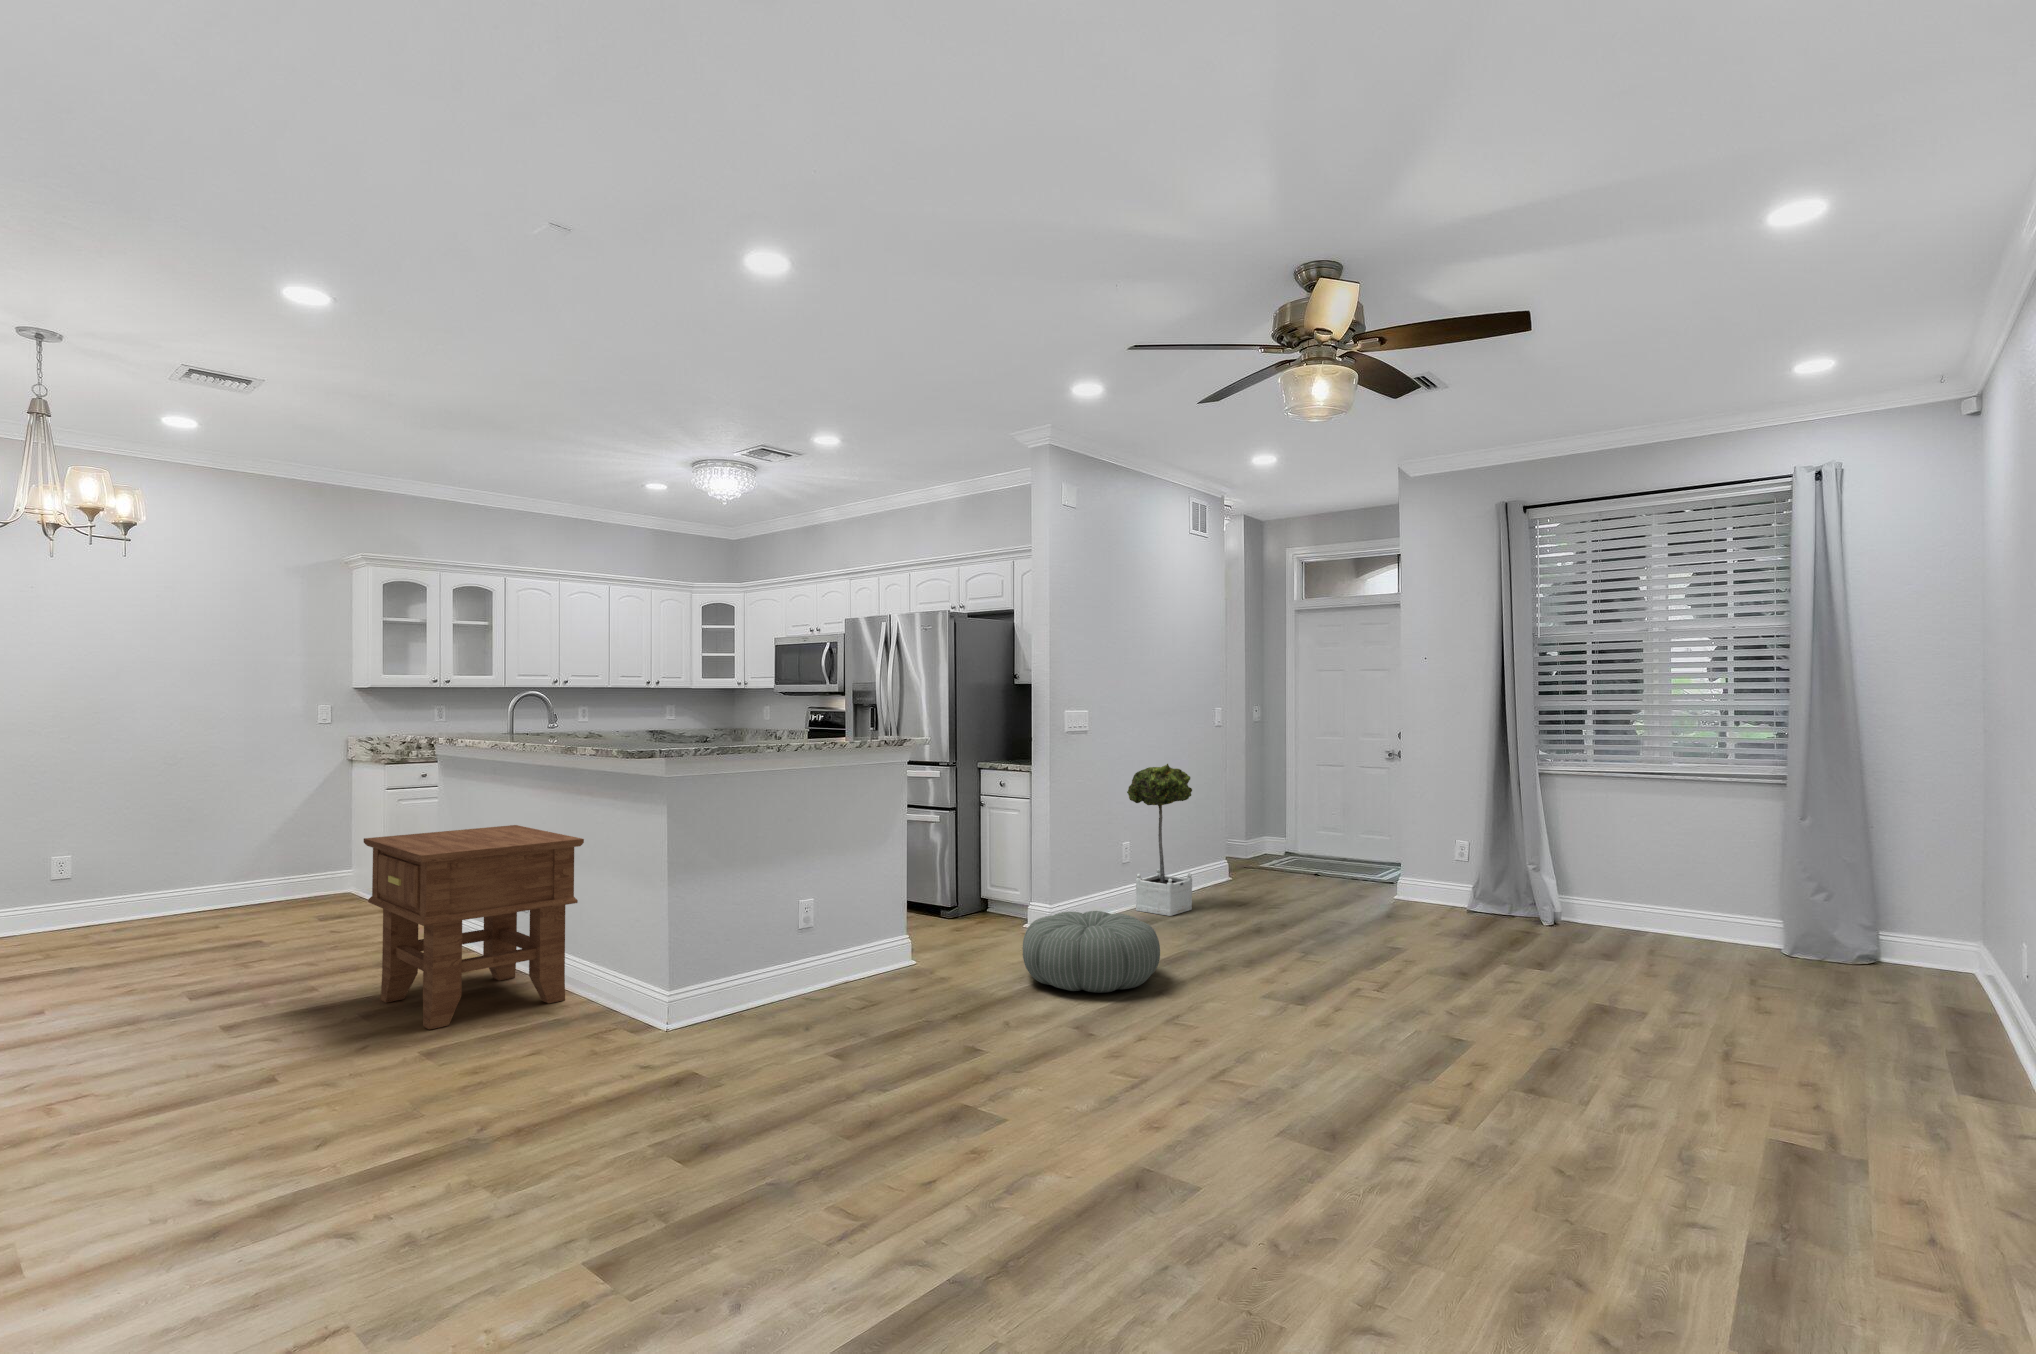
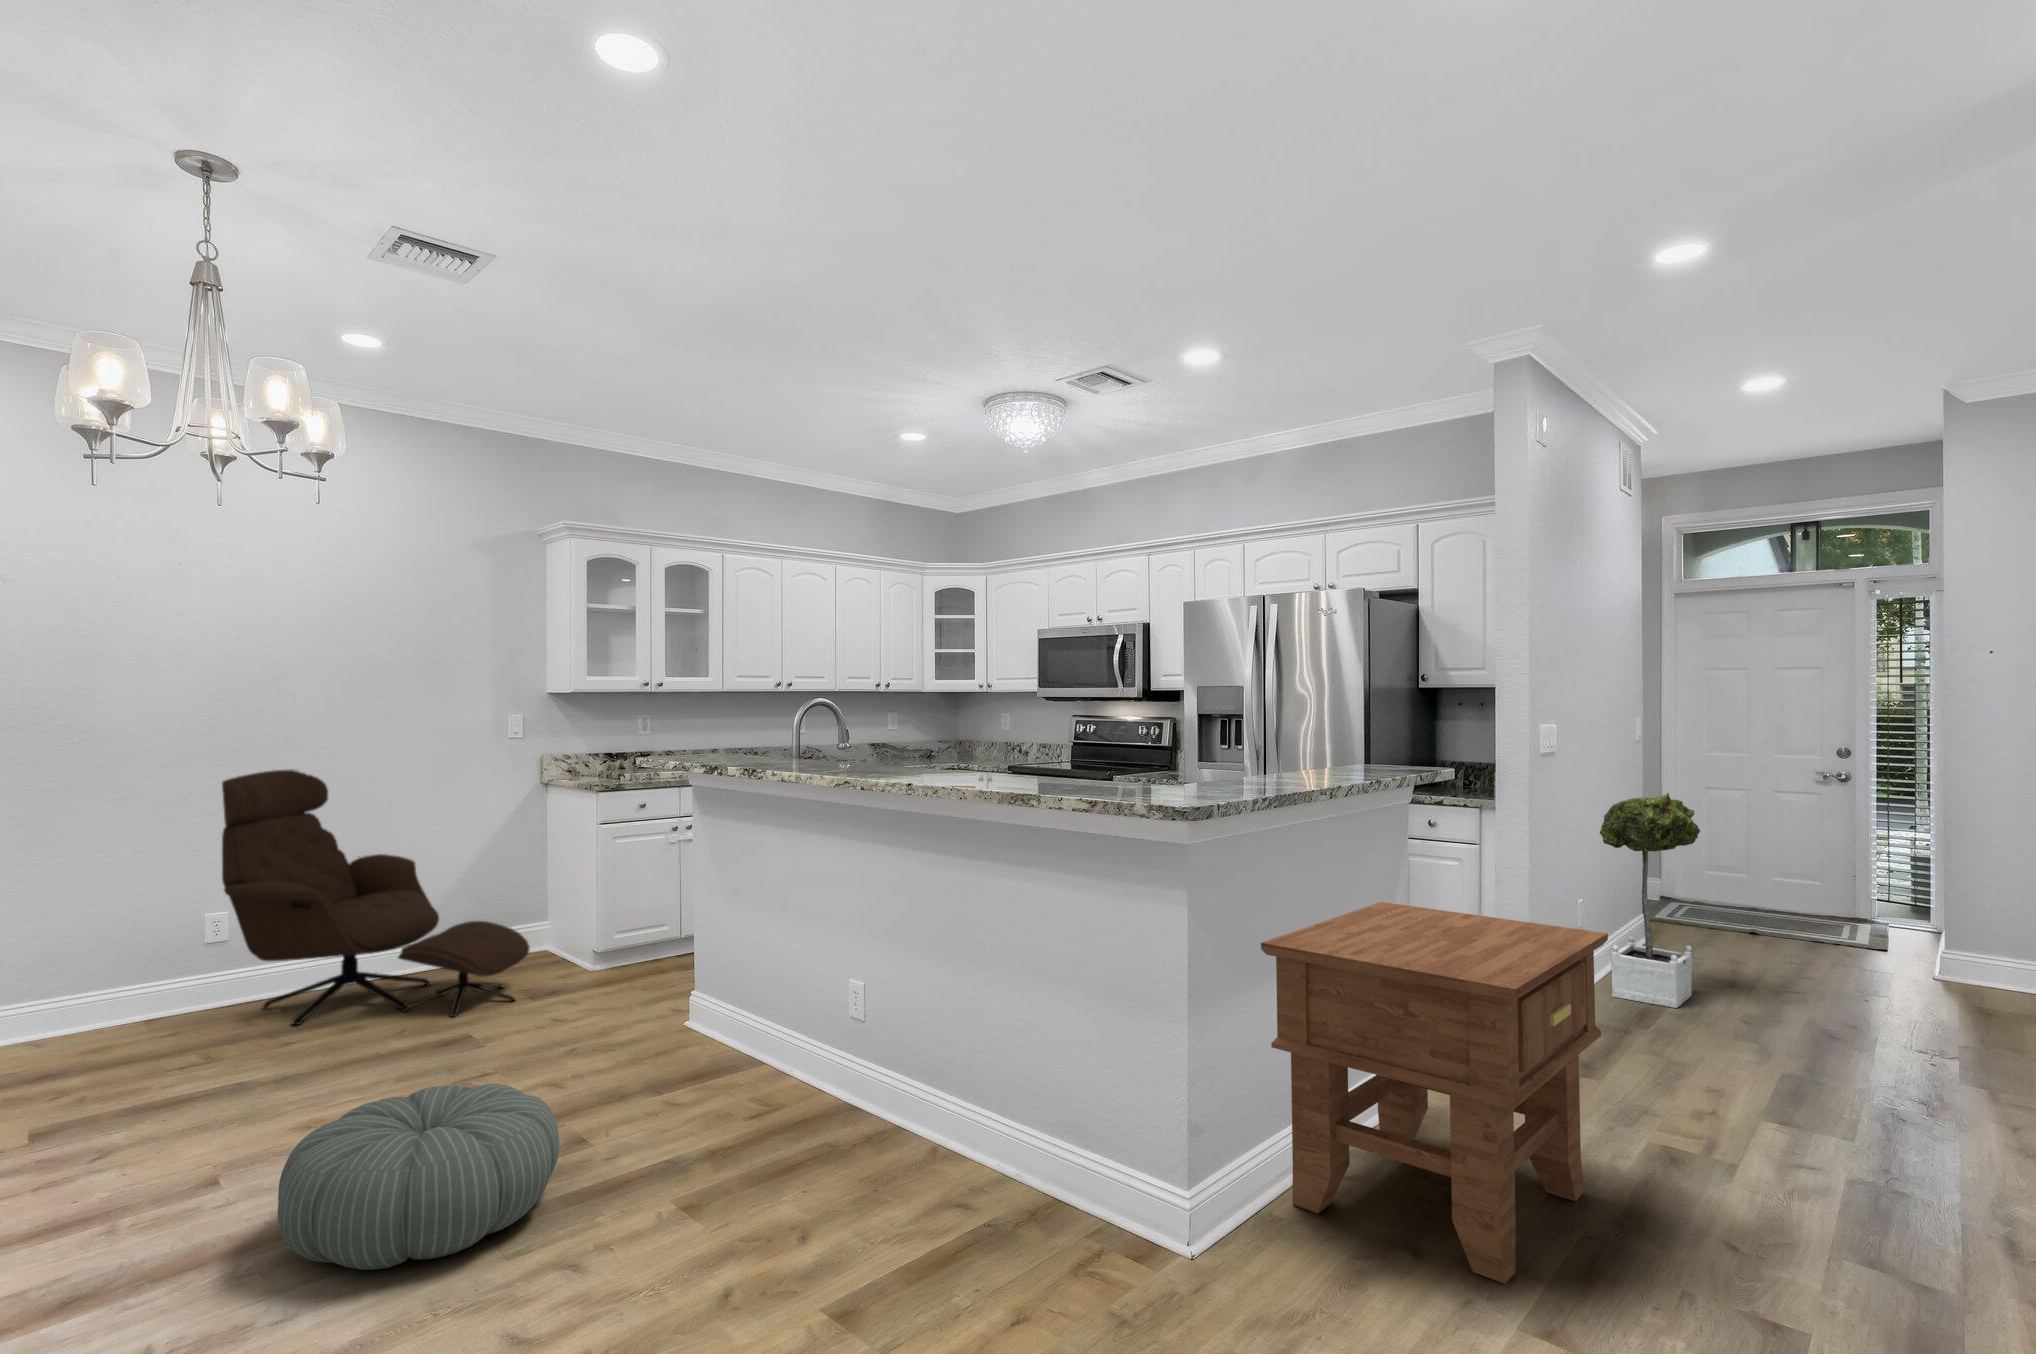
lounge chair: none [62,743,321,937] -> present [222,770,530,1025]
side table: present [364,825,584,1030] -> present [1261,902,1608,1284]
pouf: present [1023,911,1160,993] -> present [278,1084,559,1270]

